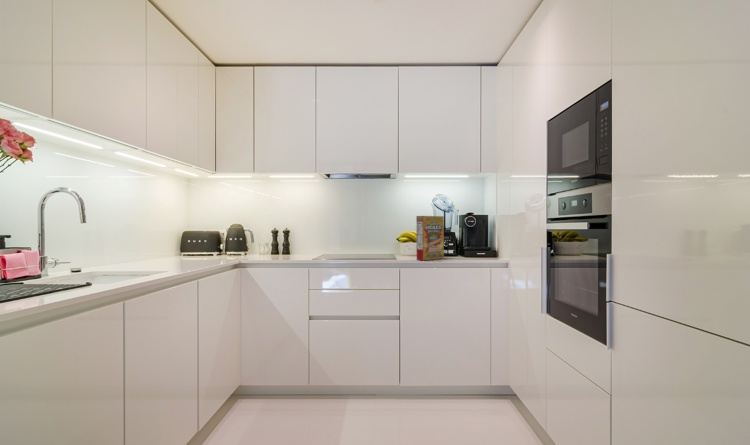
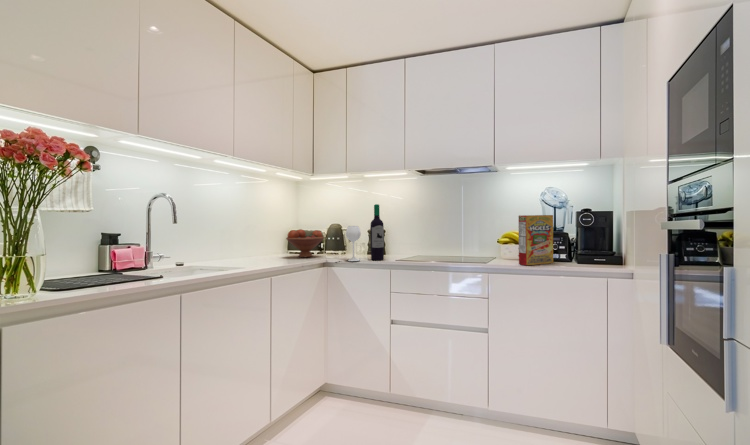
wine bottle: none [250,203,290,261] -> present [346,204,384,261]
fruit bowl: none [180,229,224,259] -> present [286,229,324,257]

